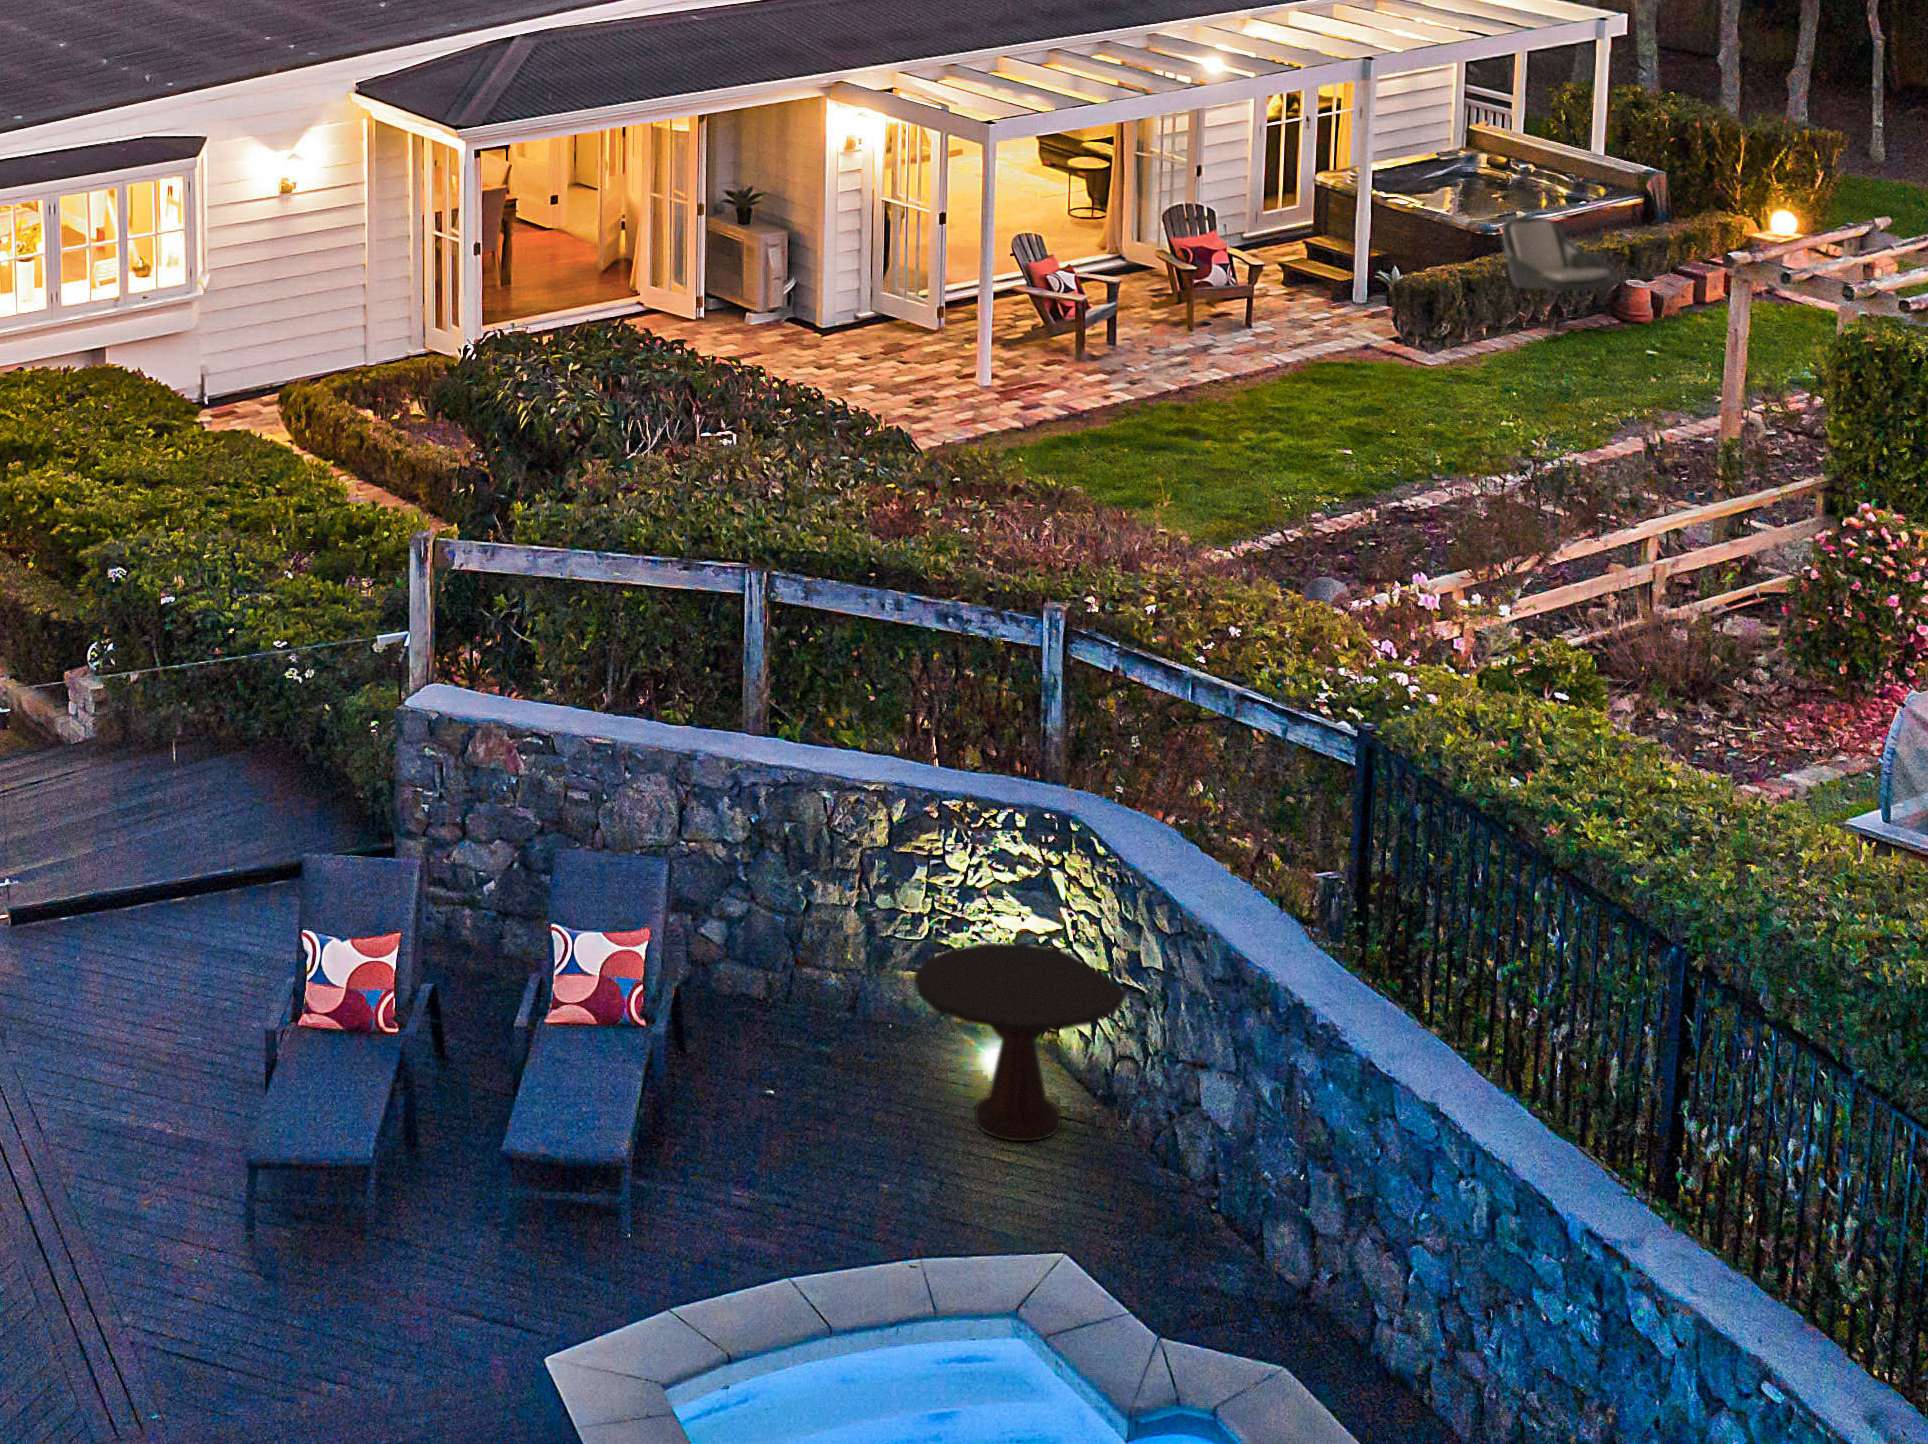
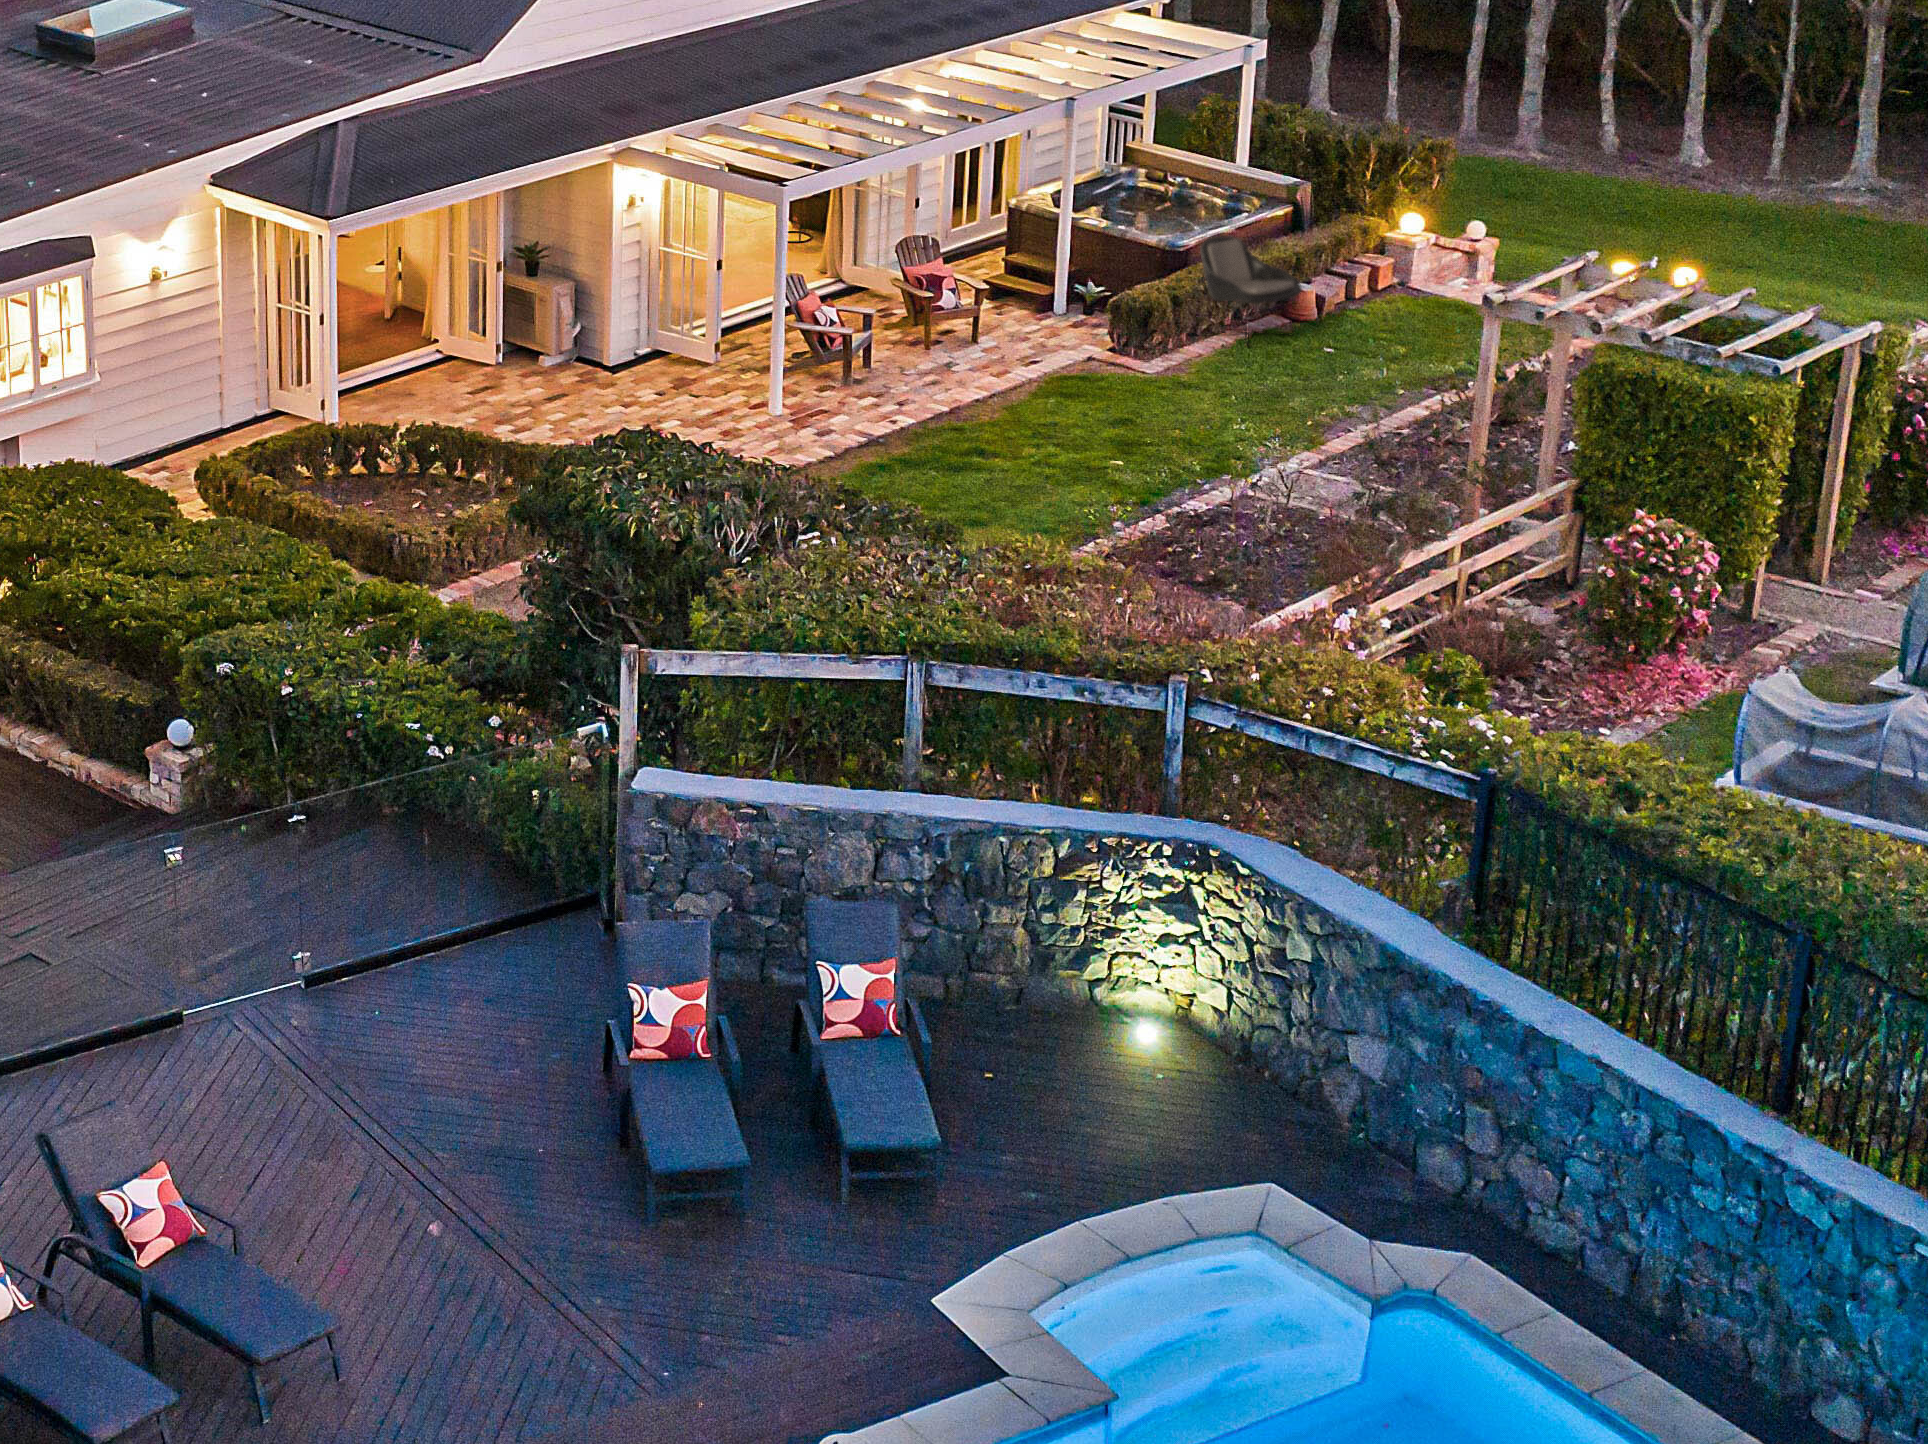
side table: present [914,943,1126,1141] -> none [1114,947,1285,1101]

